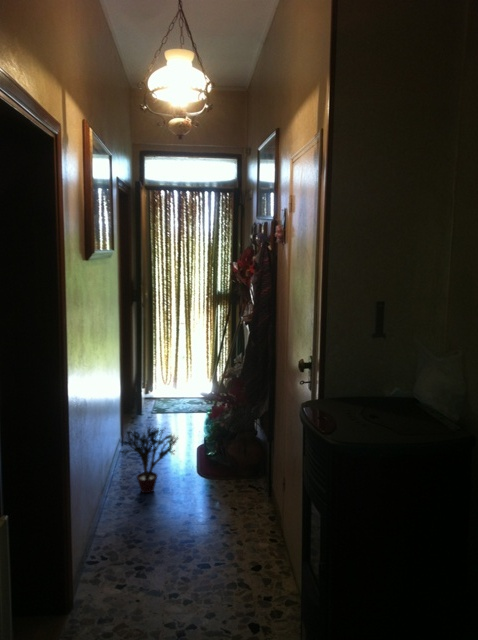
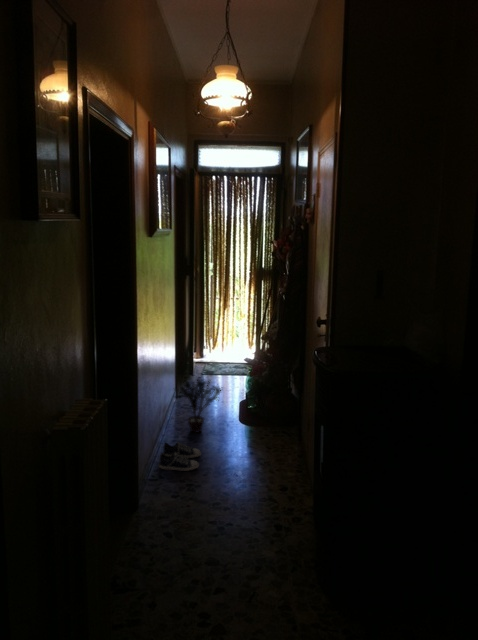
sneaker: none [101,511,155,553] -> present [159,442,201,471]

